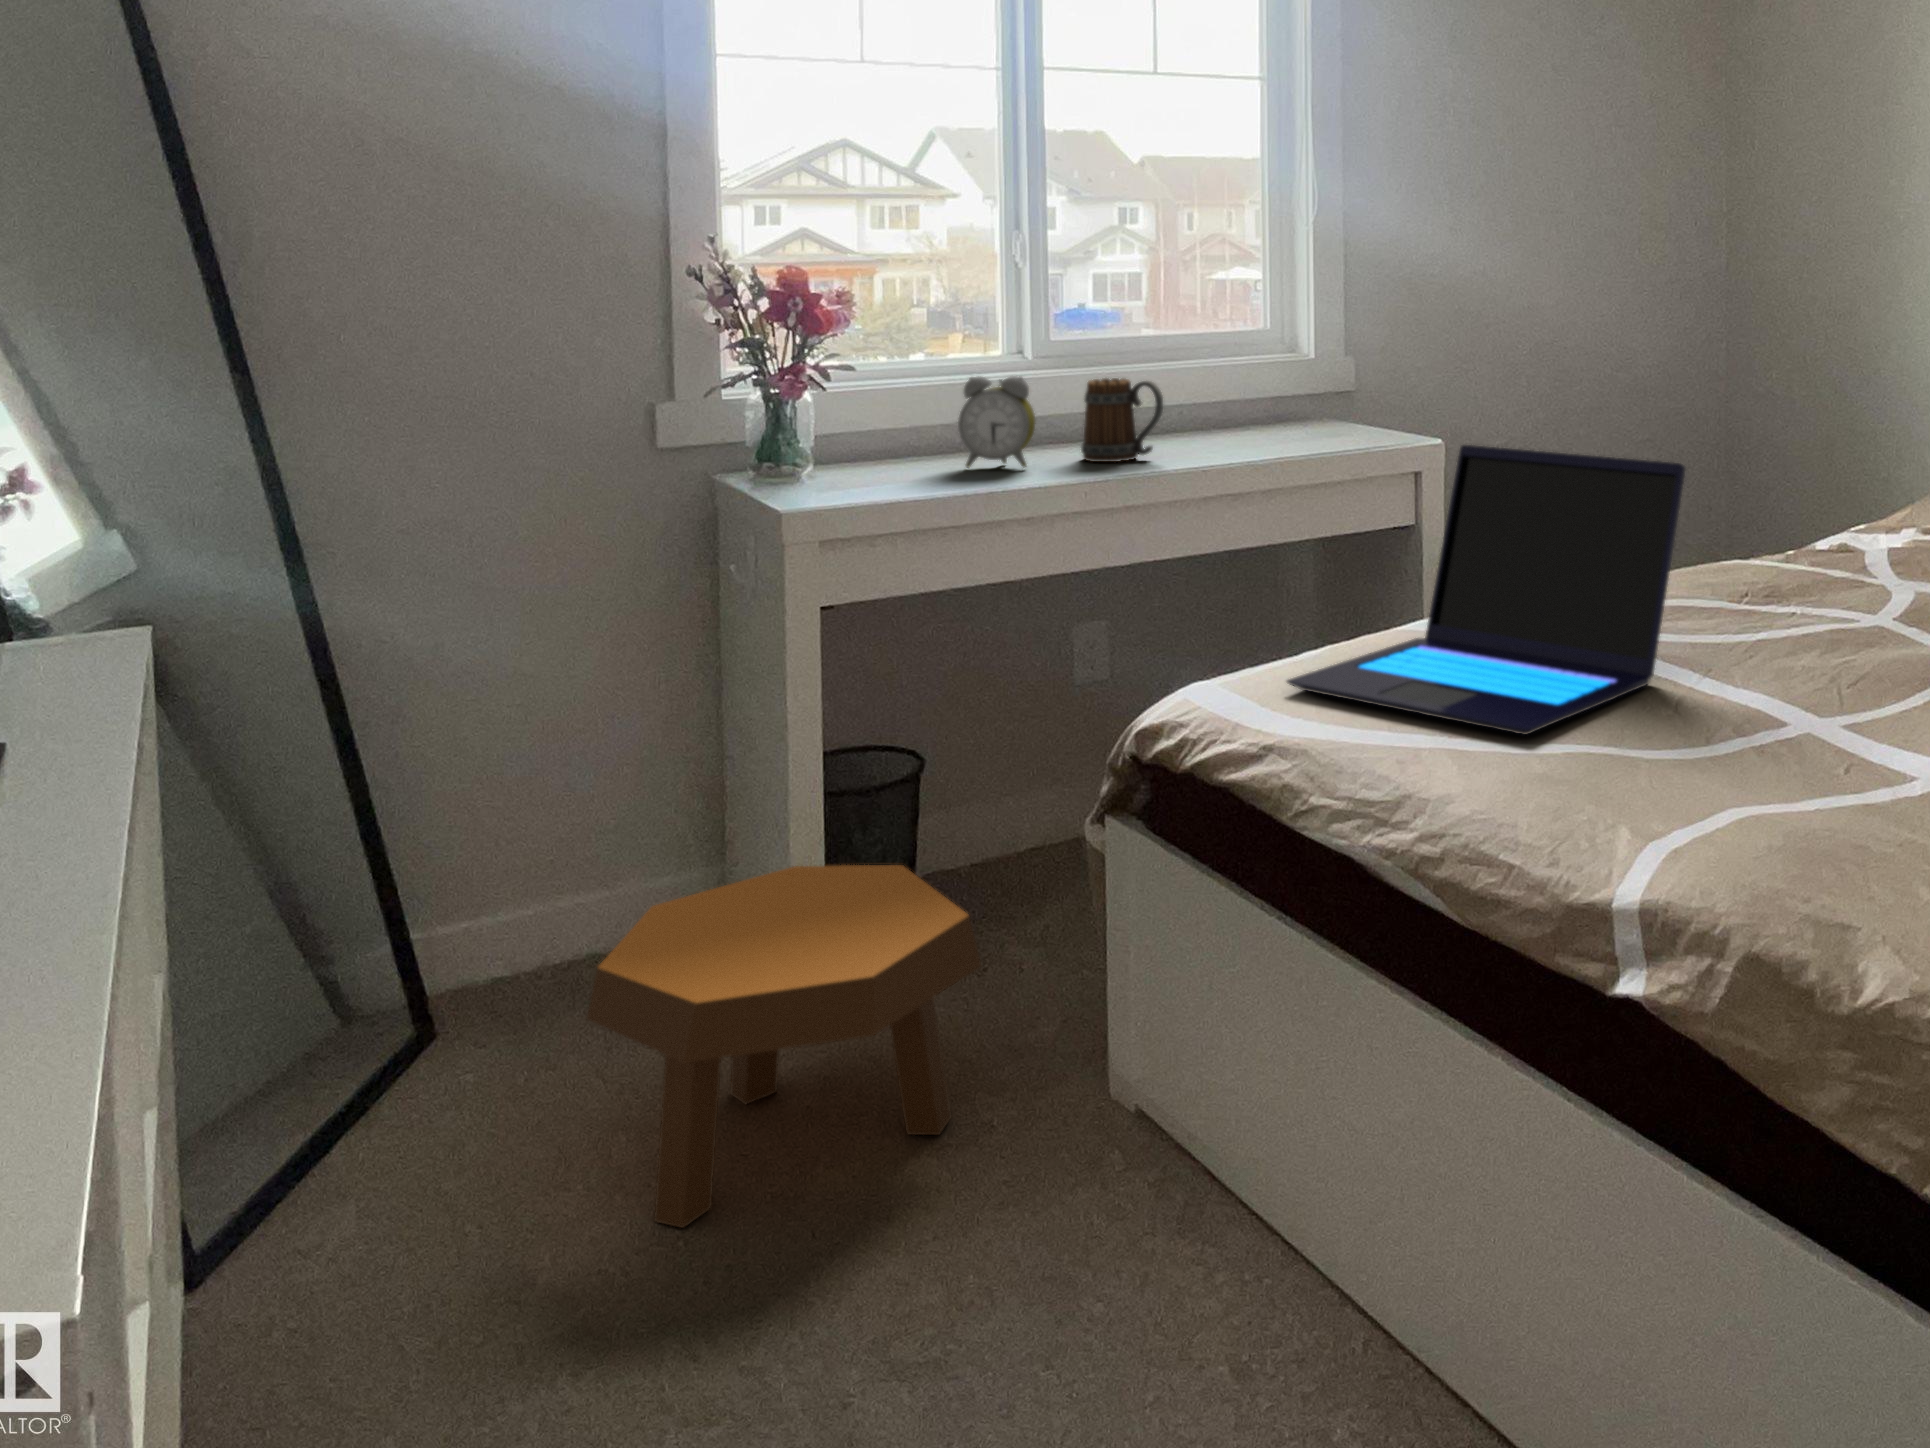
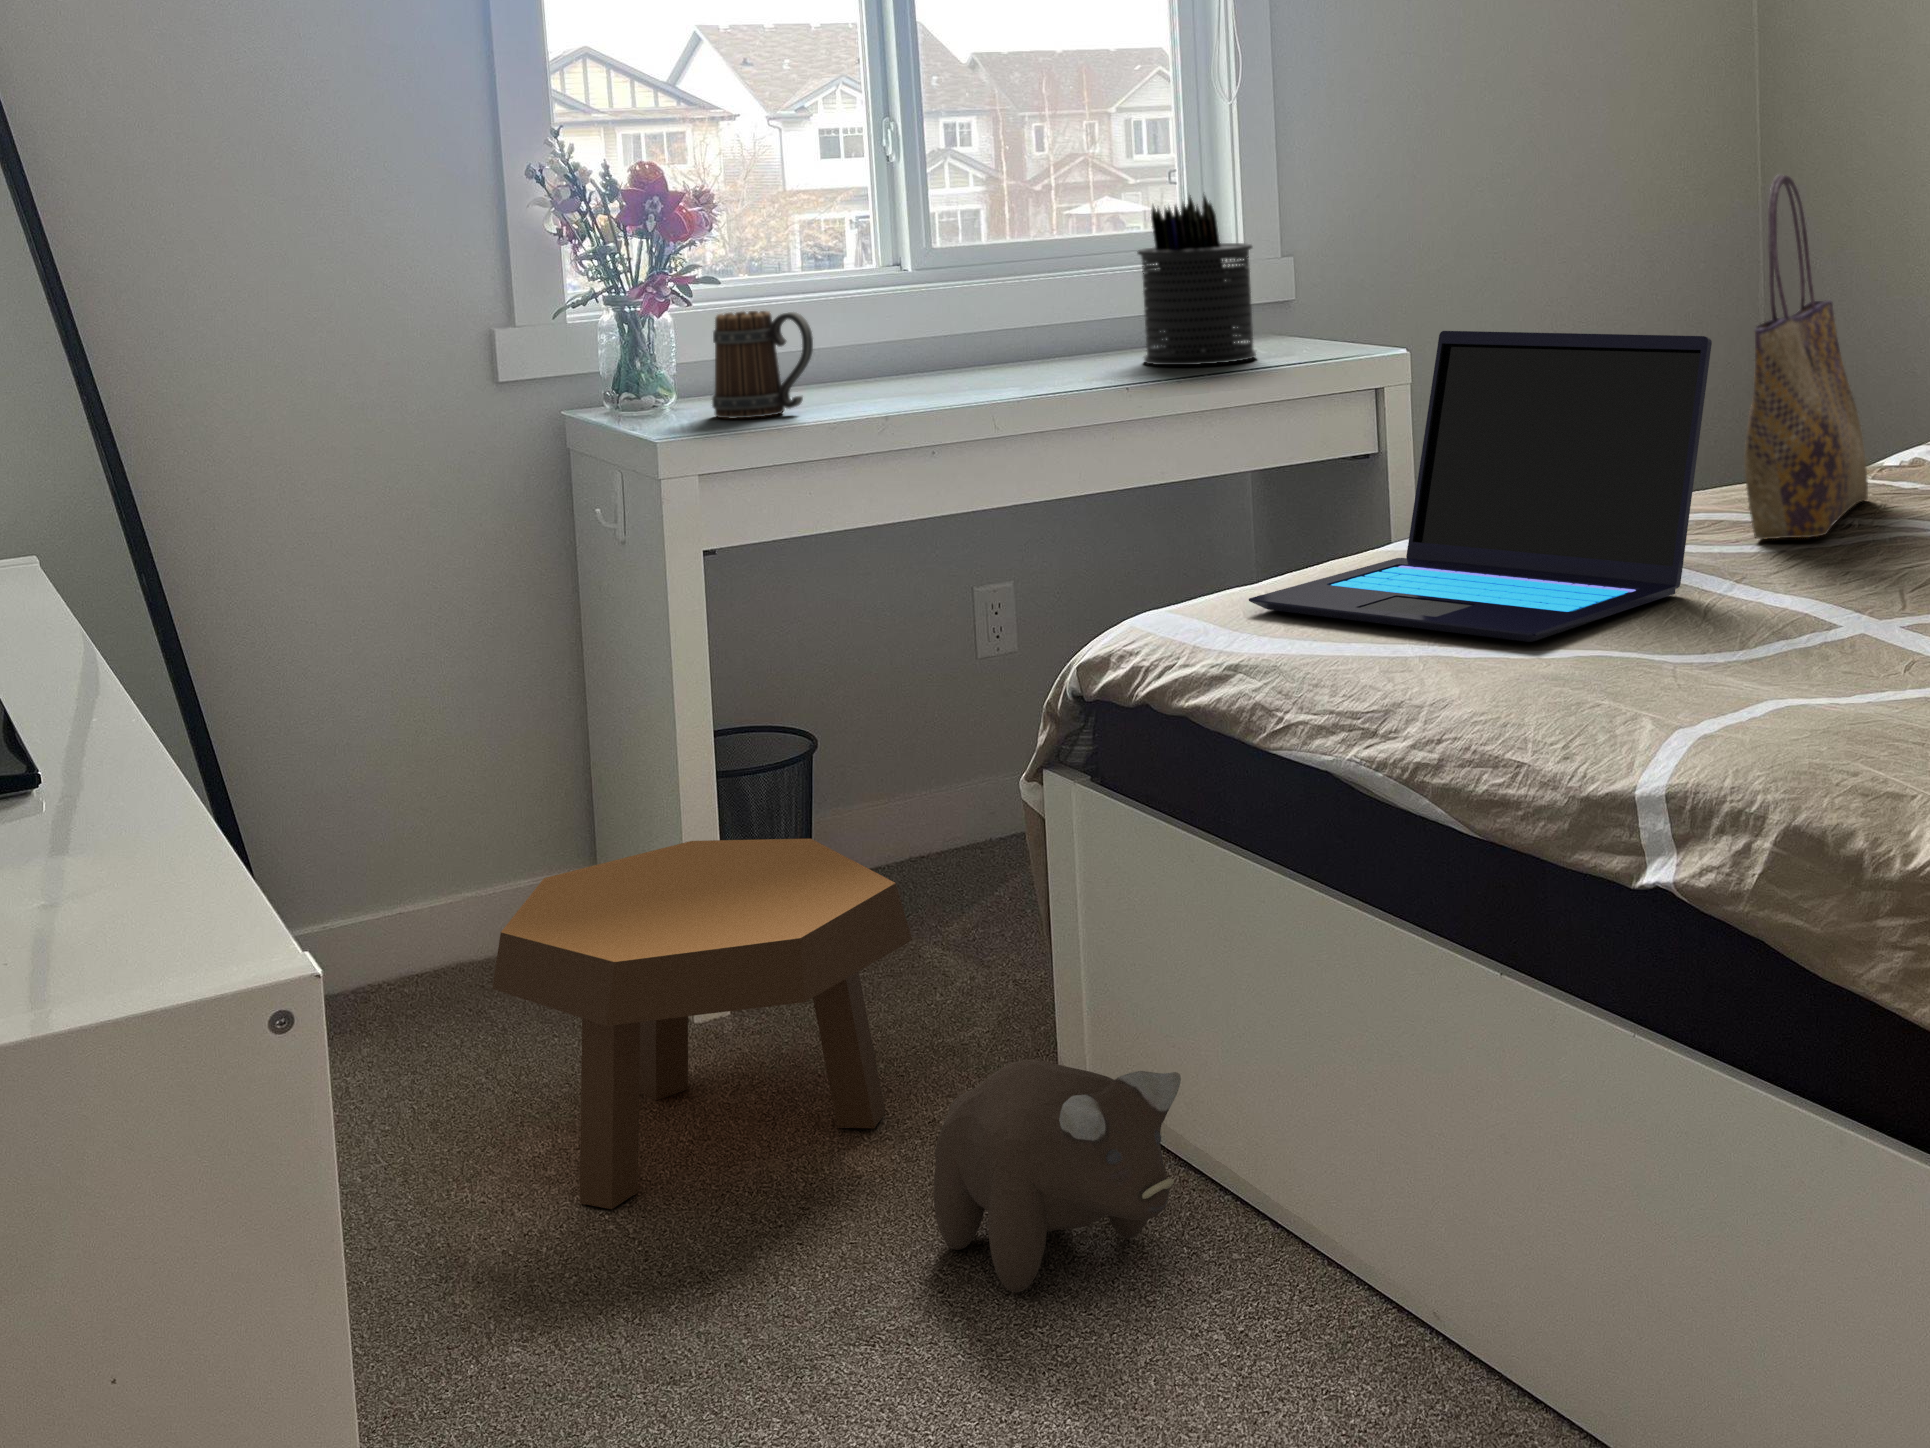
pen holder: none [1220,305,1316,447] -> present [1137,195,1256,365]
tote bag: none [1708,322,1804,627] -> present [1744,174,1868,539]
alarm clock: present [958,376,1035,467] -> none [837,284,926,396]
mug: present [1081,378,1163,462] -> present [712,311,813,419]
plush toy: none [978,1095,1204,1319] -> present [934,1060,1181,1292]

